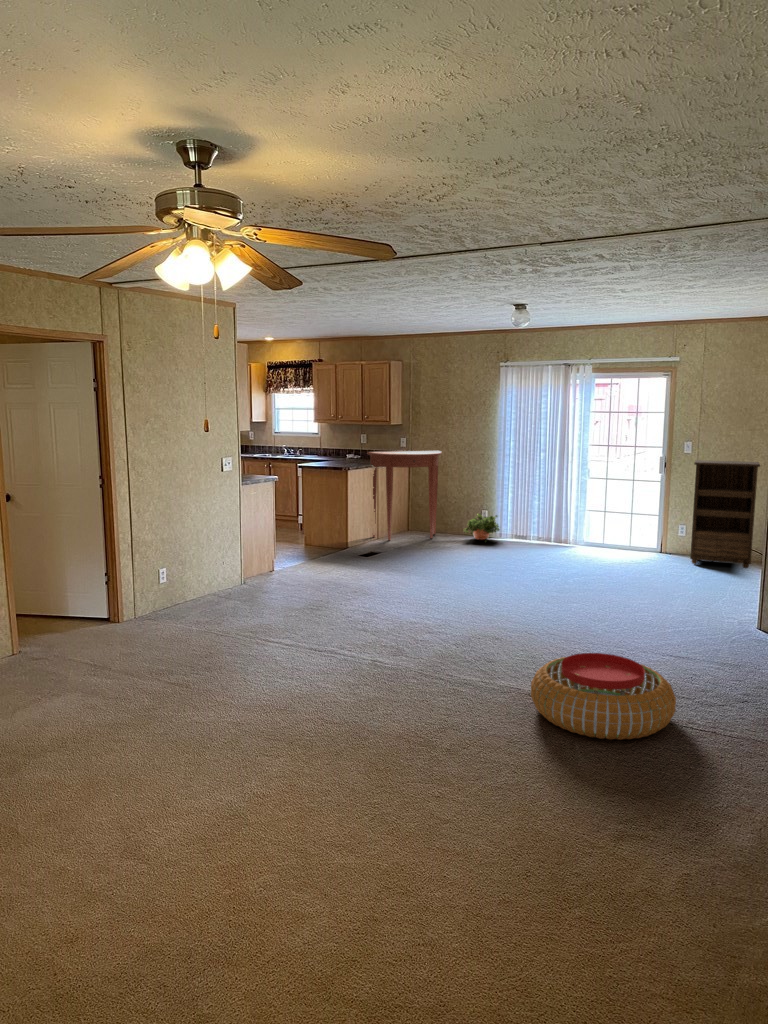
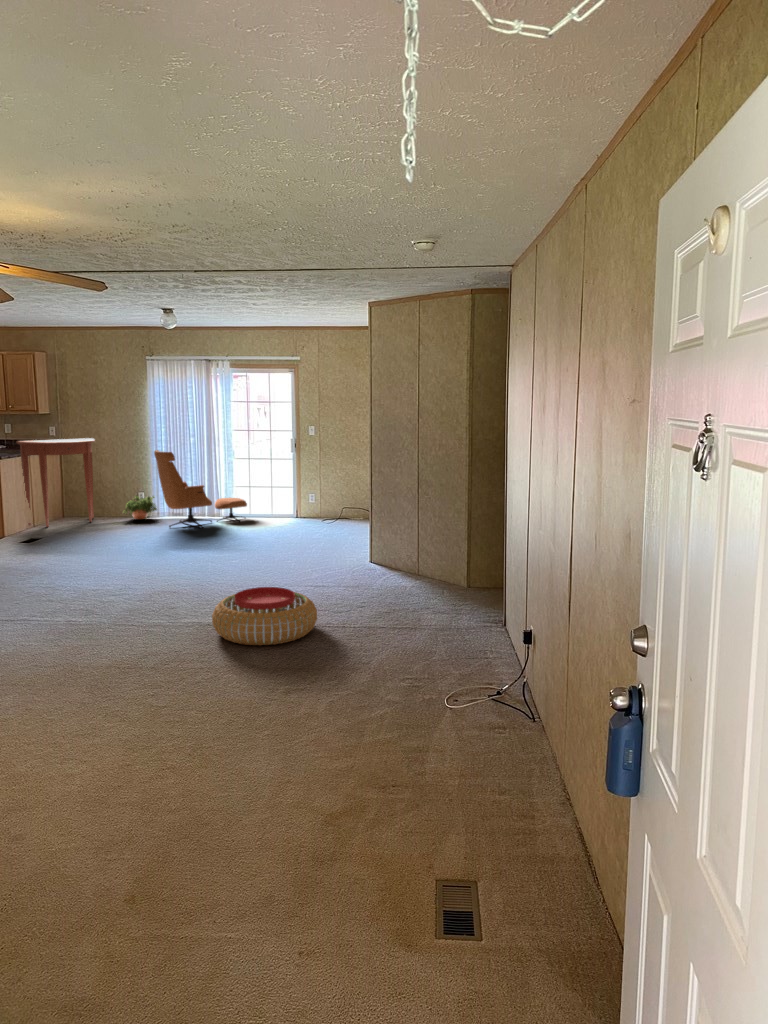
bookshelf: present [690,460,760,568] -> none [317,441,364,524]
lounge chair: none [499,466,601,556] -> present [154,450,247,528]

